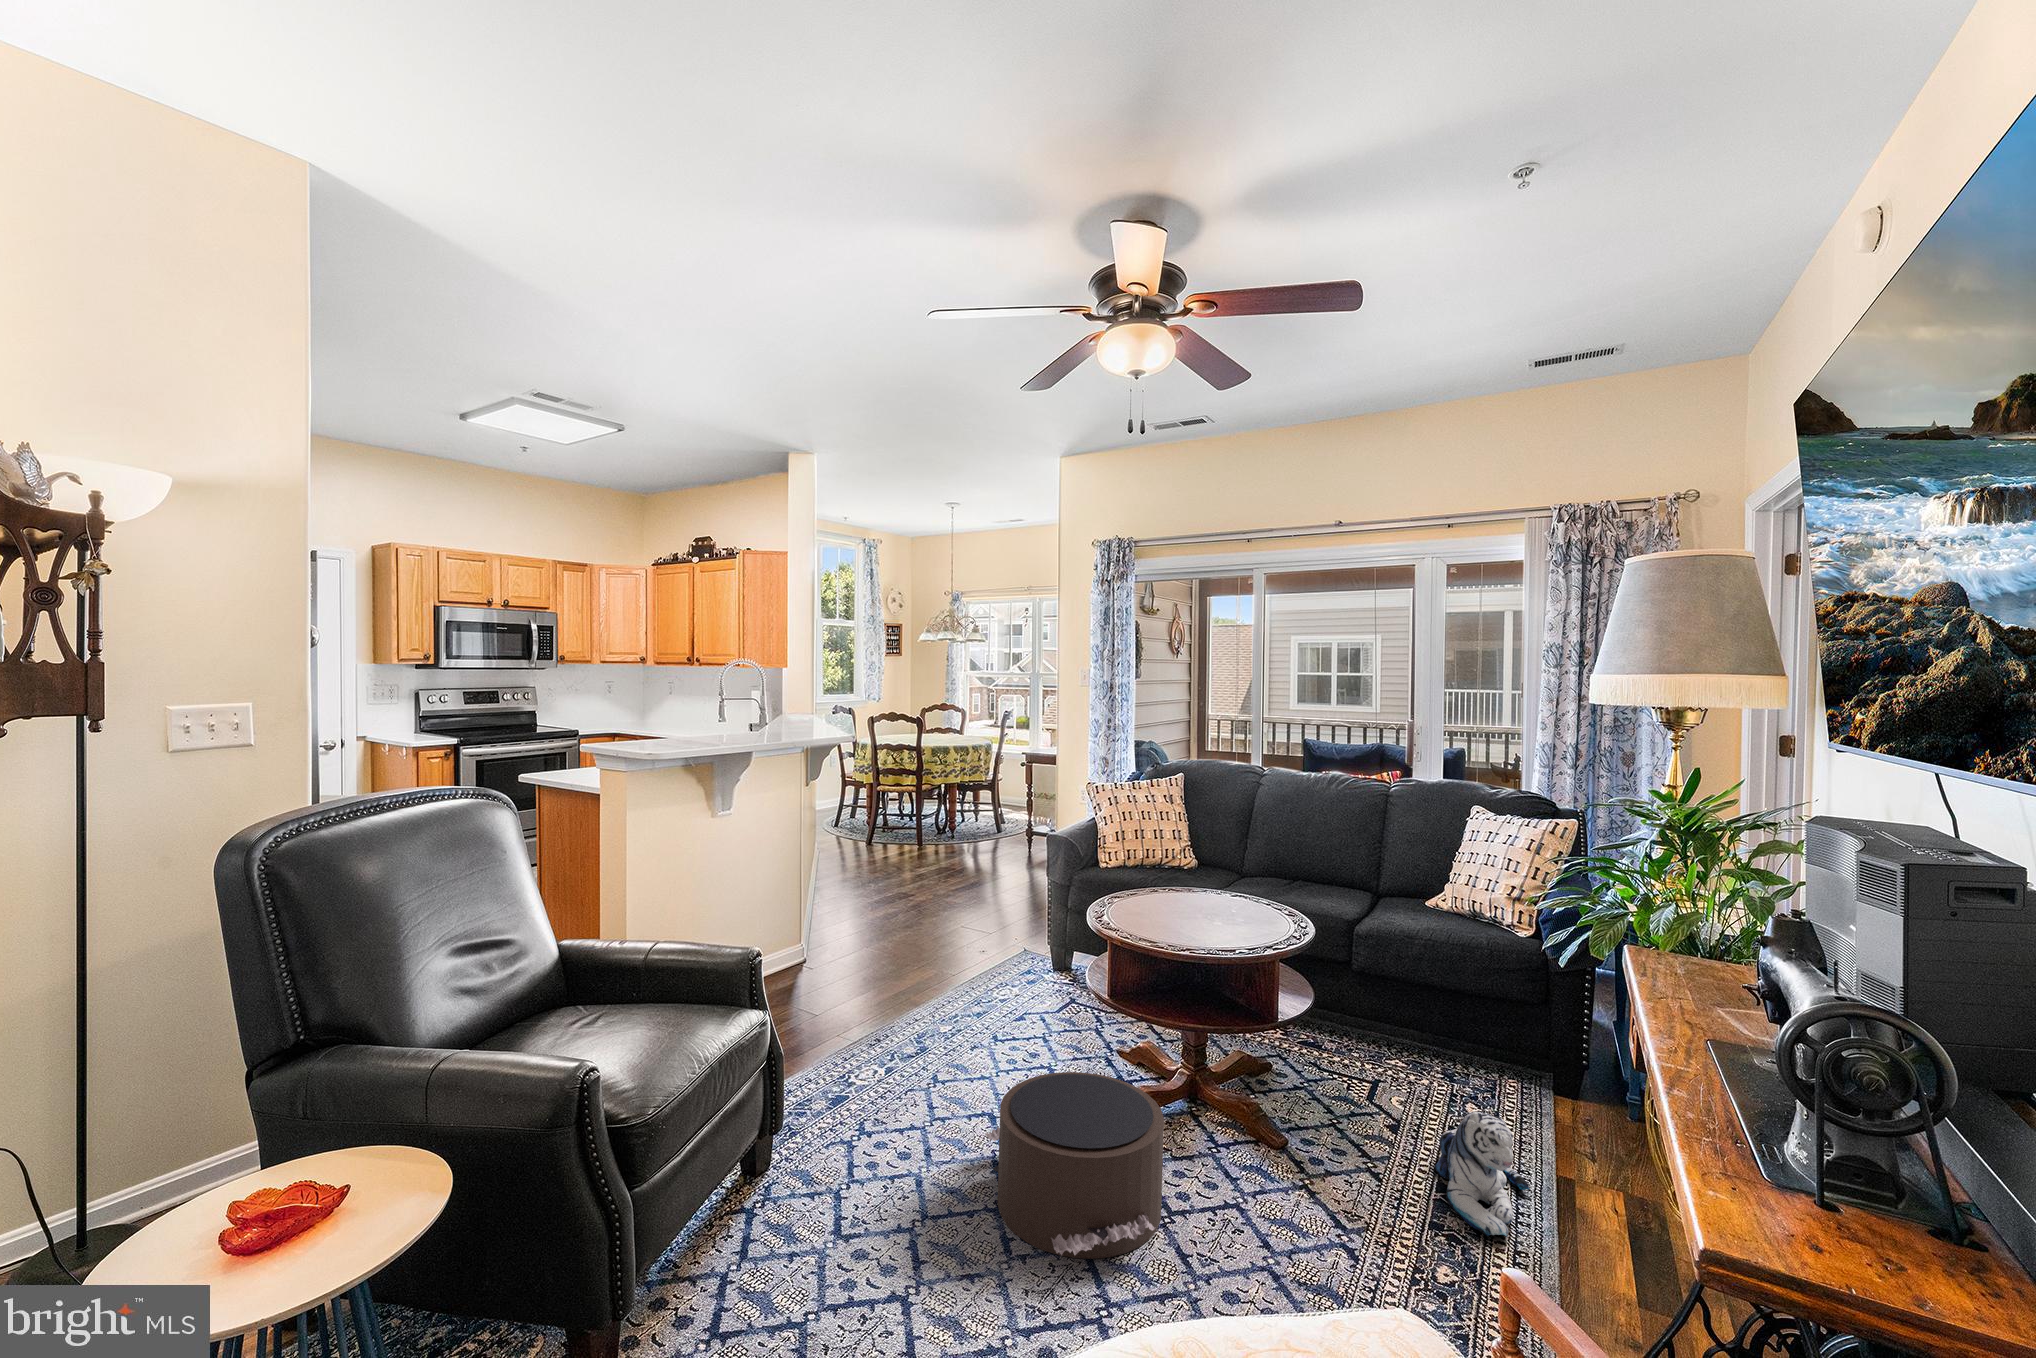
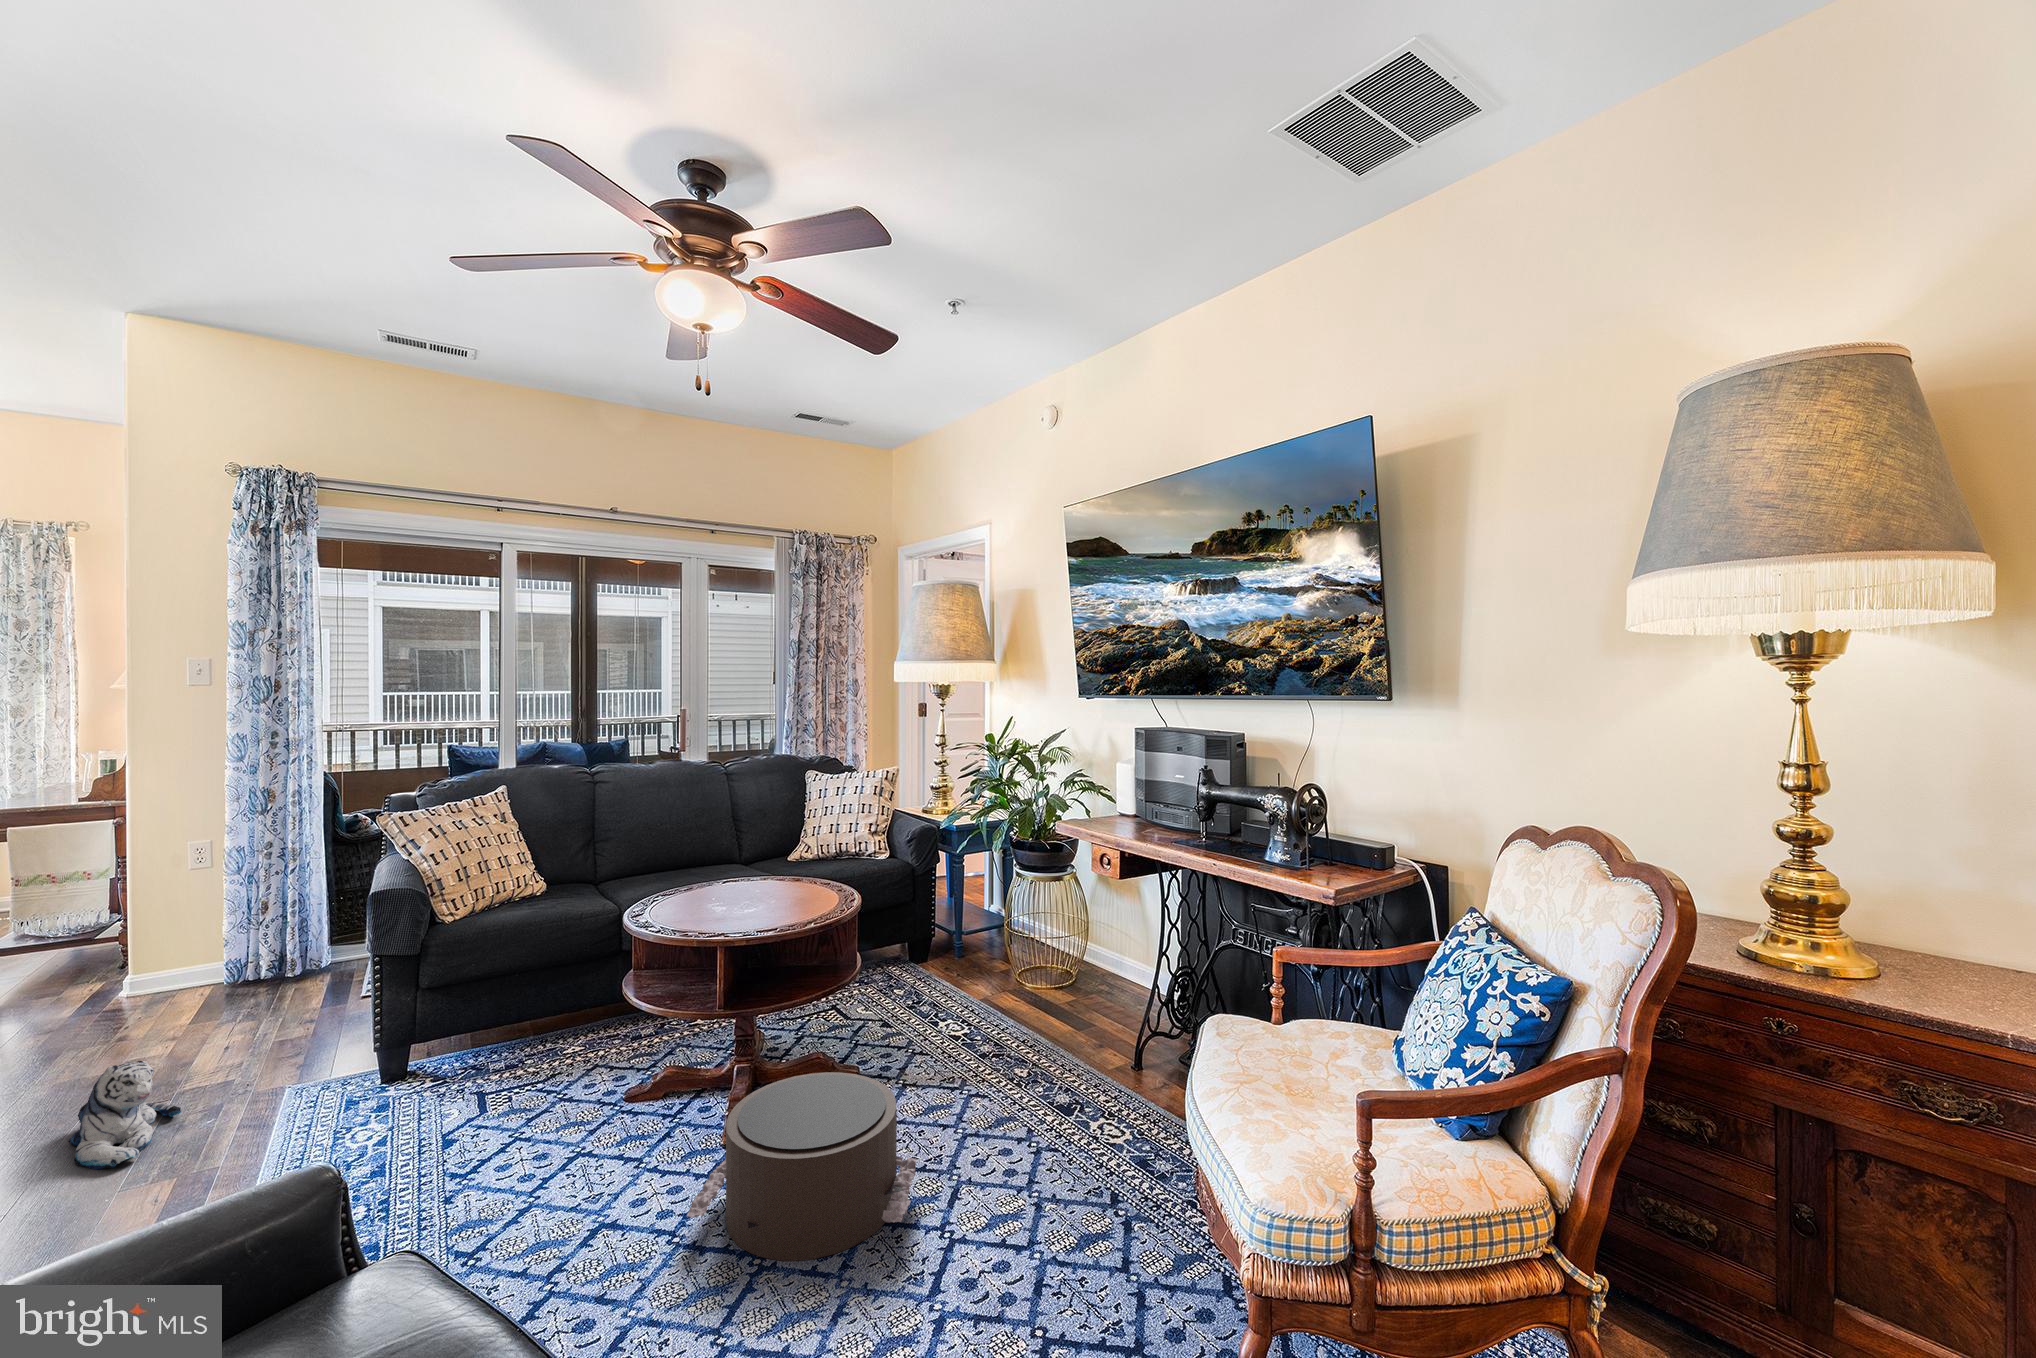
plush toy: present [1434,1112,1529,1237] -> present [68,1061,181,1169]

